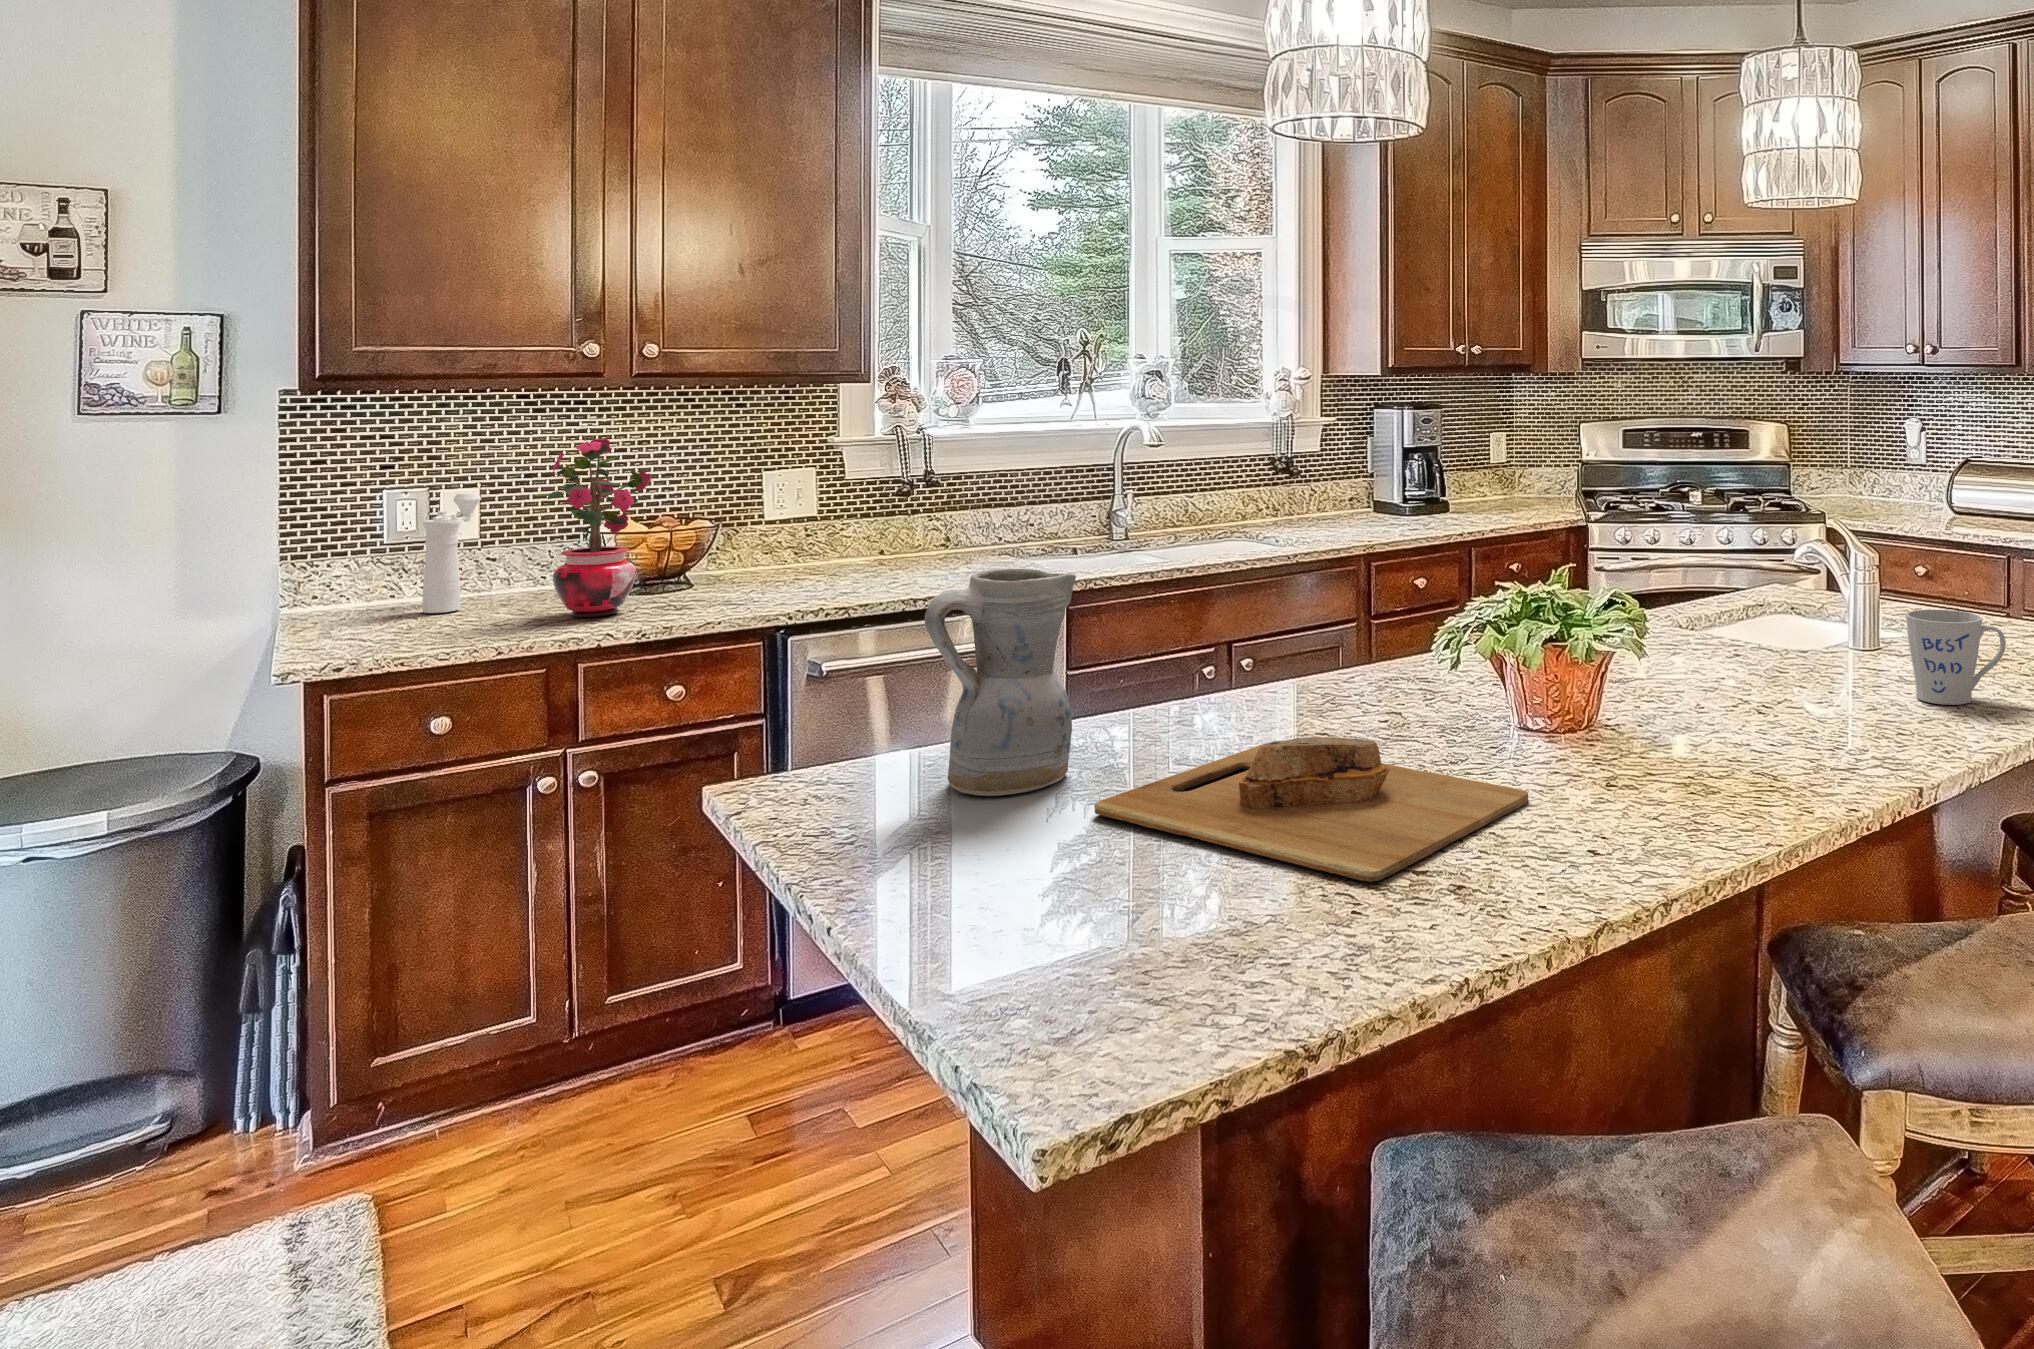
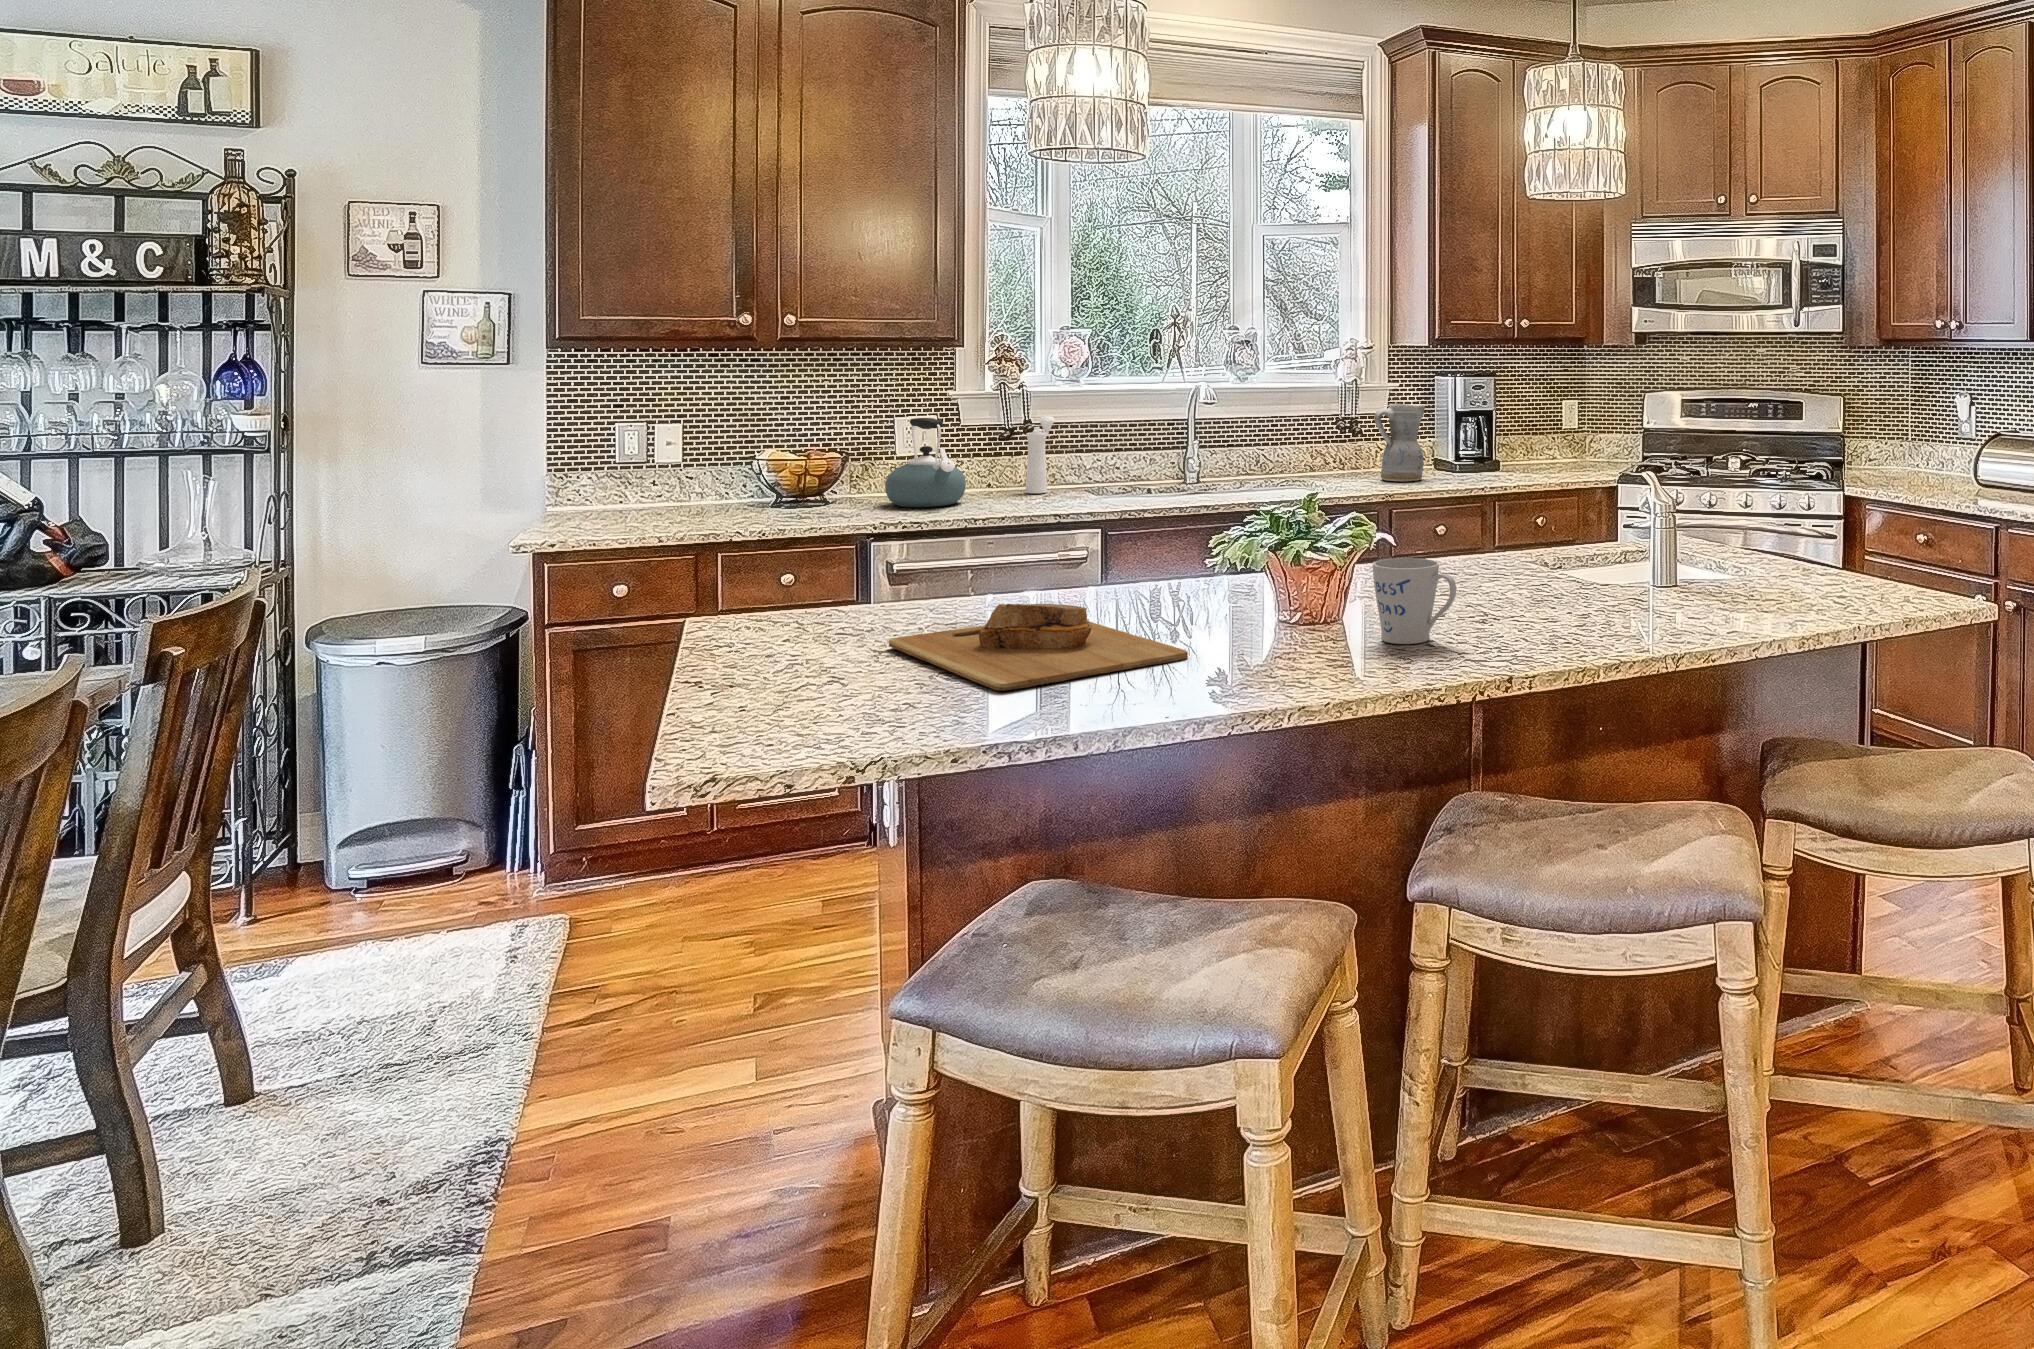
potted plant: present [536,439,651,617] -> none [698,384,787,520]
kettle: none [775,473,879,586] -> present [885,418,966,507]
pepper mill: present [423,492,481,613] -> present [1026,416,1055,493]
ceramic pitcher: present [925,569,1076,796] -> present [1374,404,1425,481]
mug: present [1906,610,2006,705] -> present [1373,558,1456,644]

